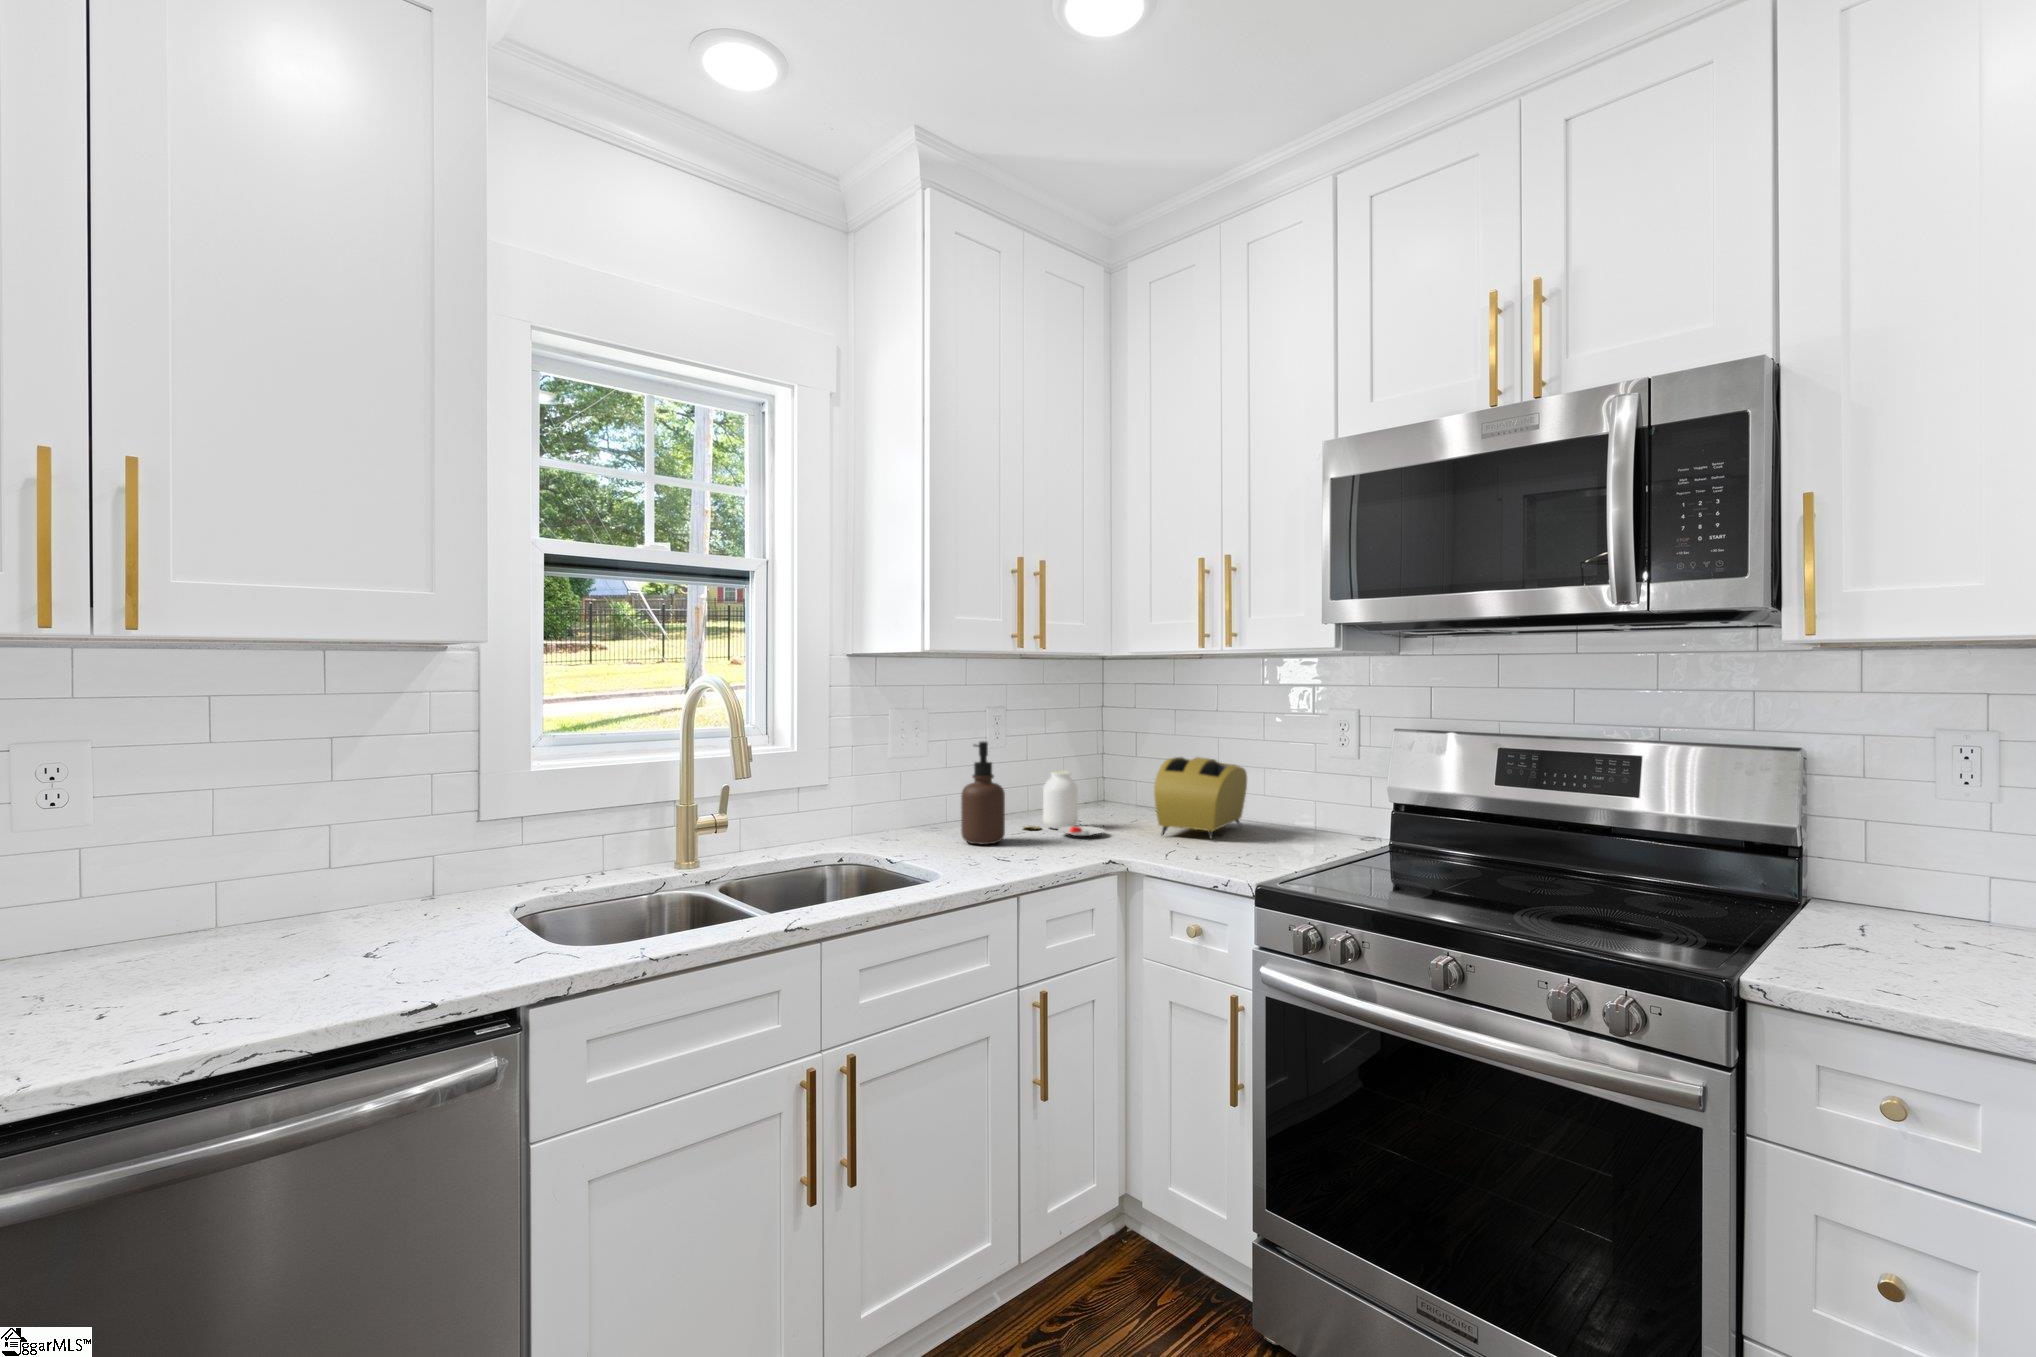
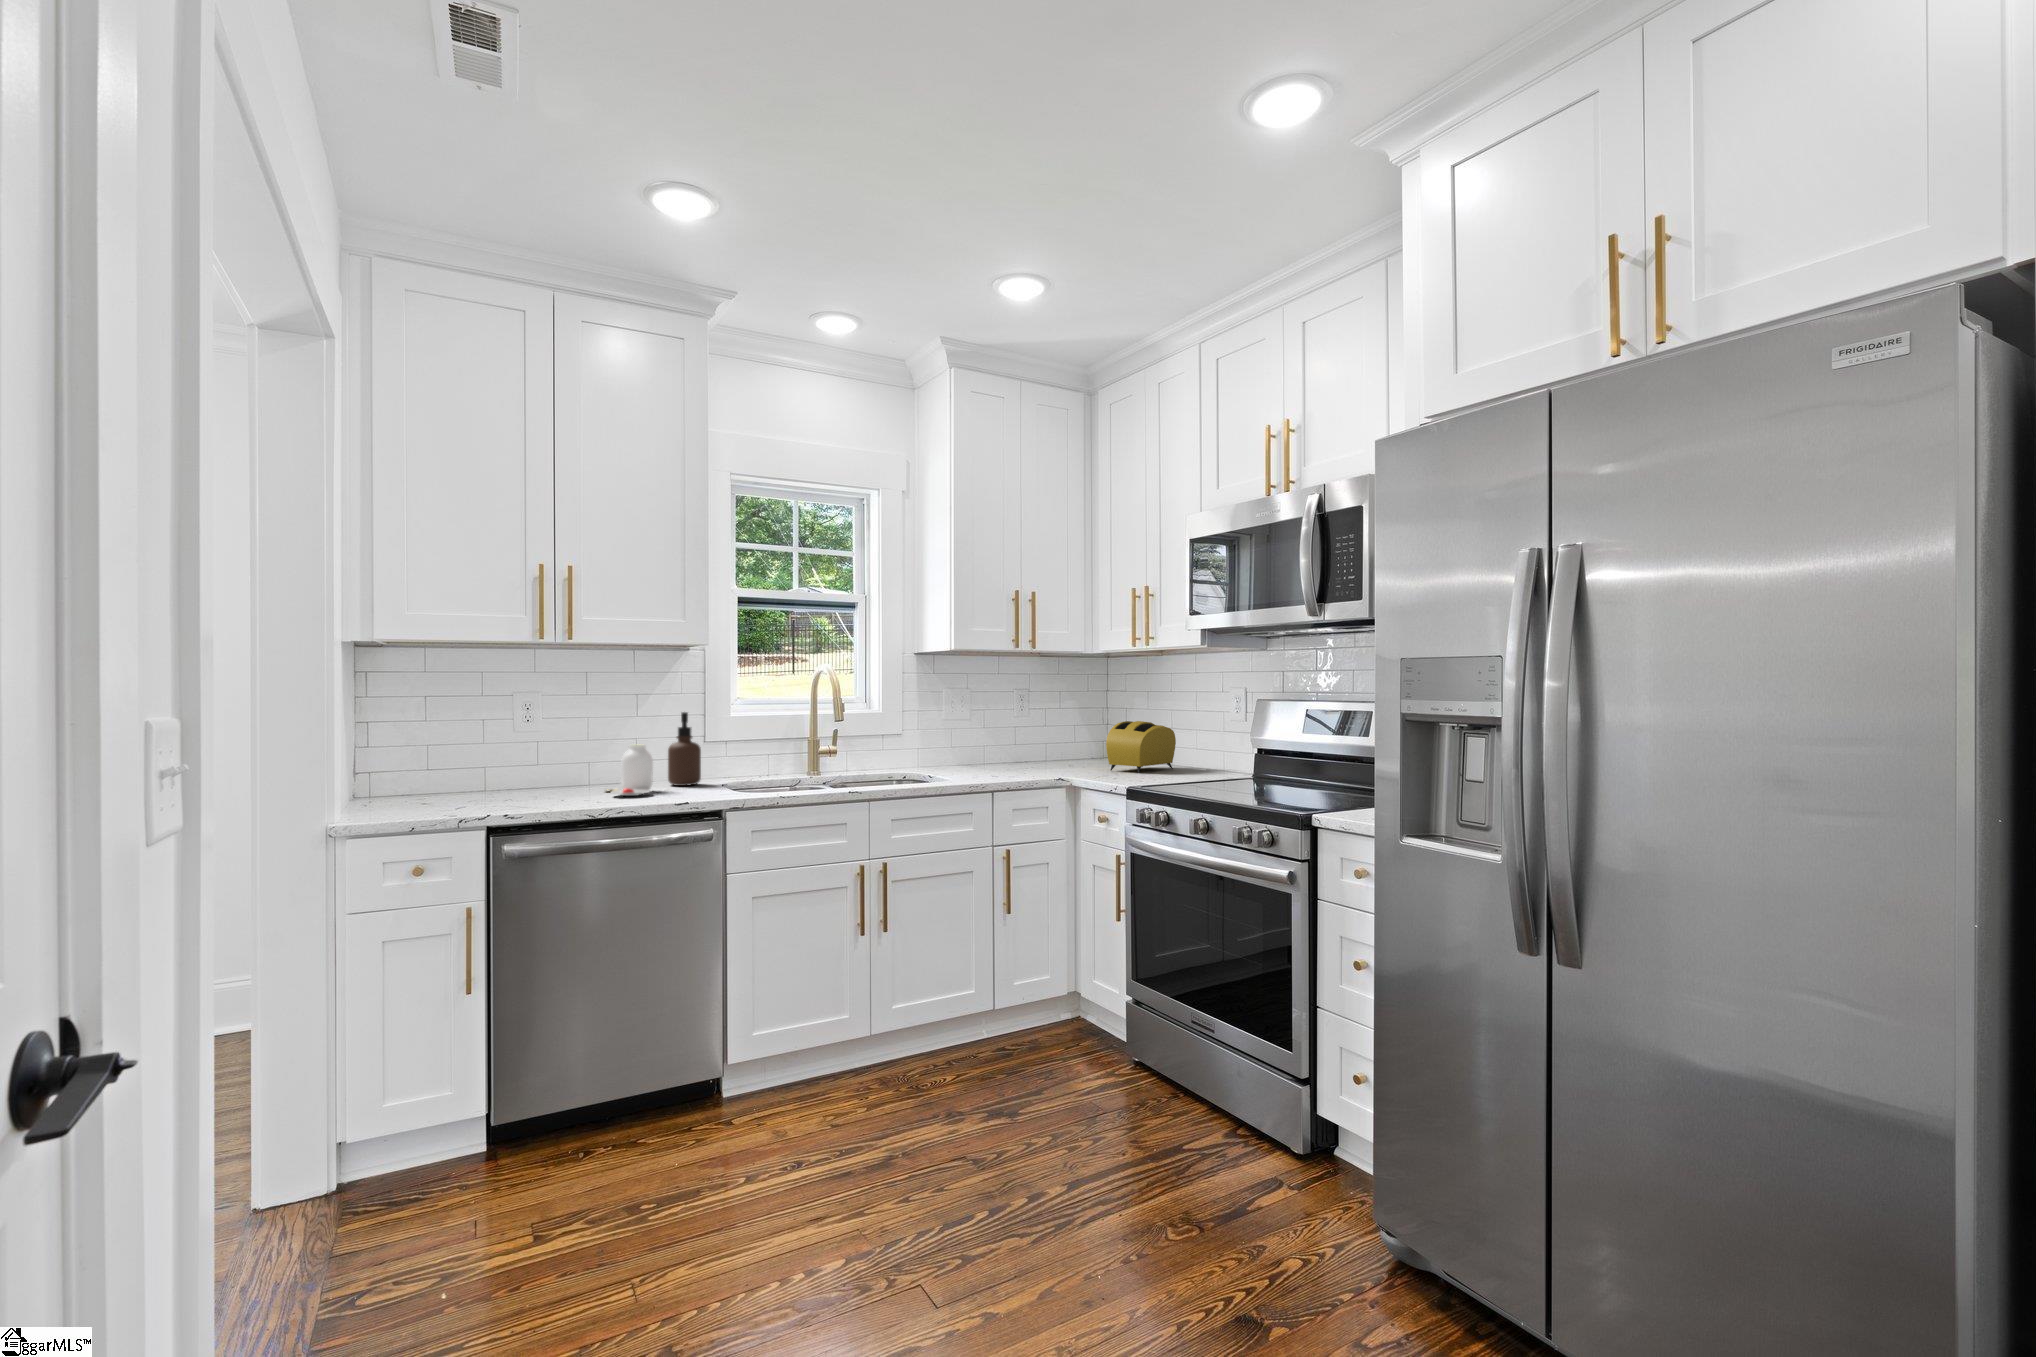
soap dispenser: present [961,742,1005,845] -> present [668,712,701,786]
jar: present [1023,771,1105,836] -> present [610,745,653,796]

